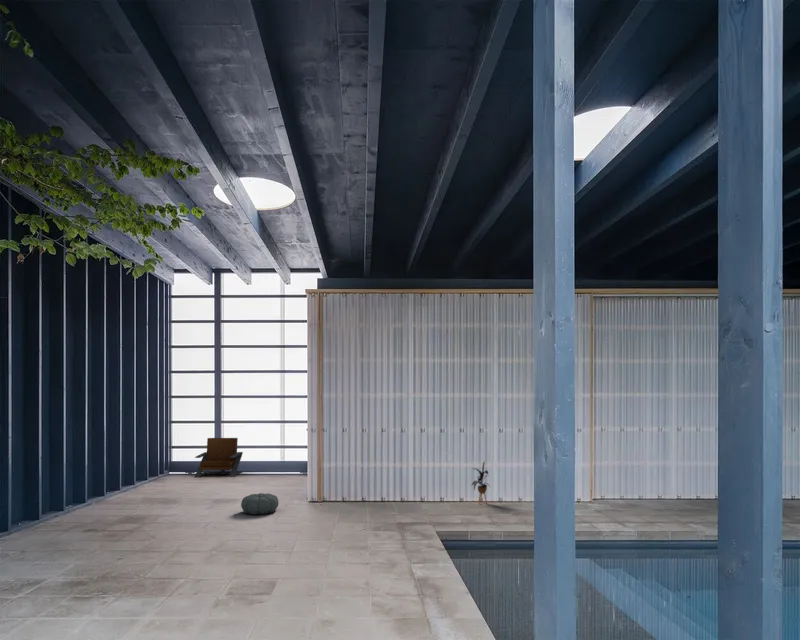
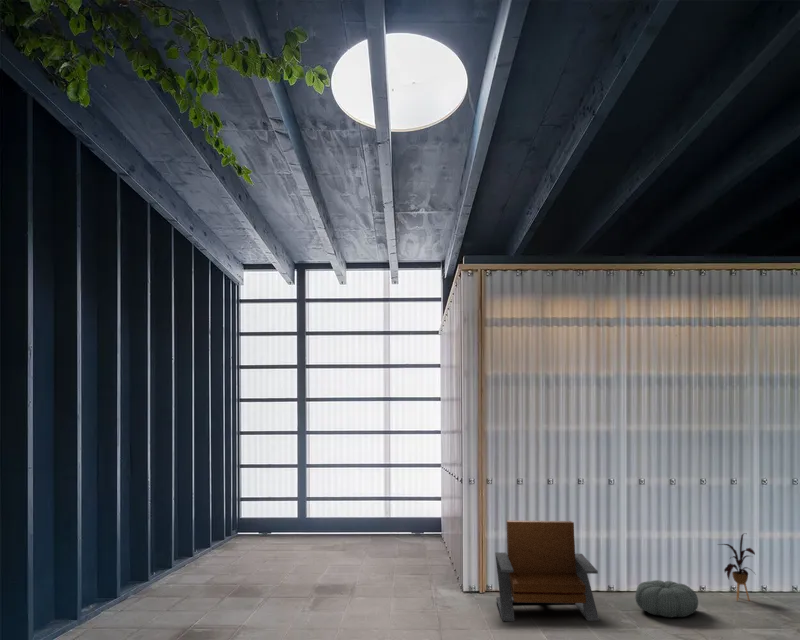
lounge chair: present [195,438,243,478] -> present [495,520,599,621]
pouf: present [241,493,279,515] -> present [635,580,698,617]

